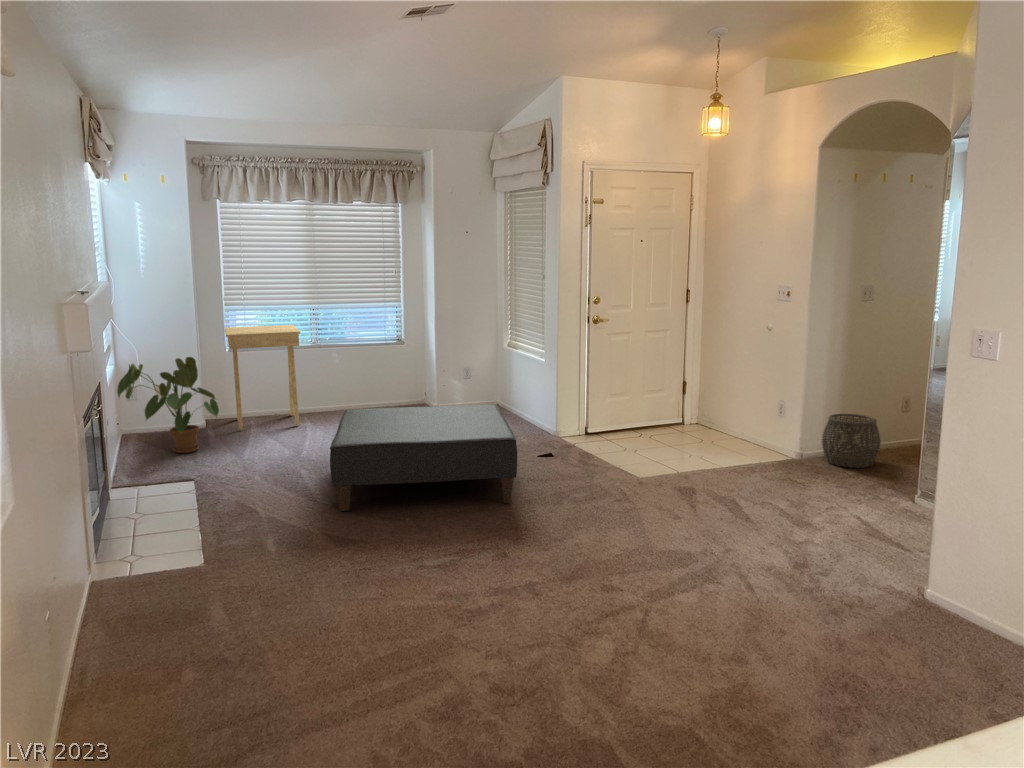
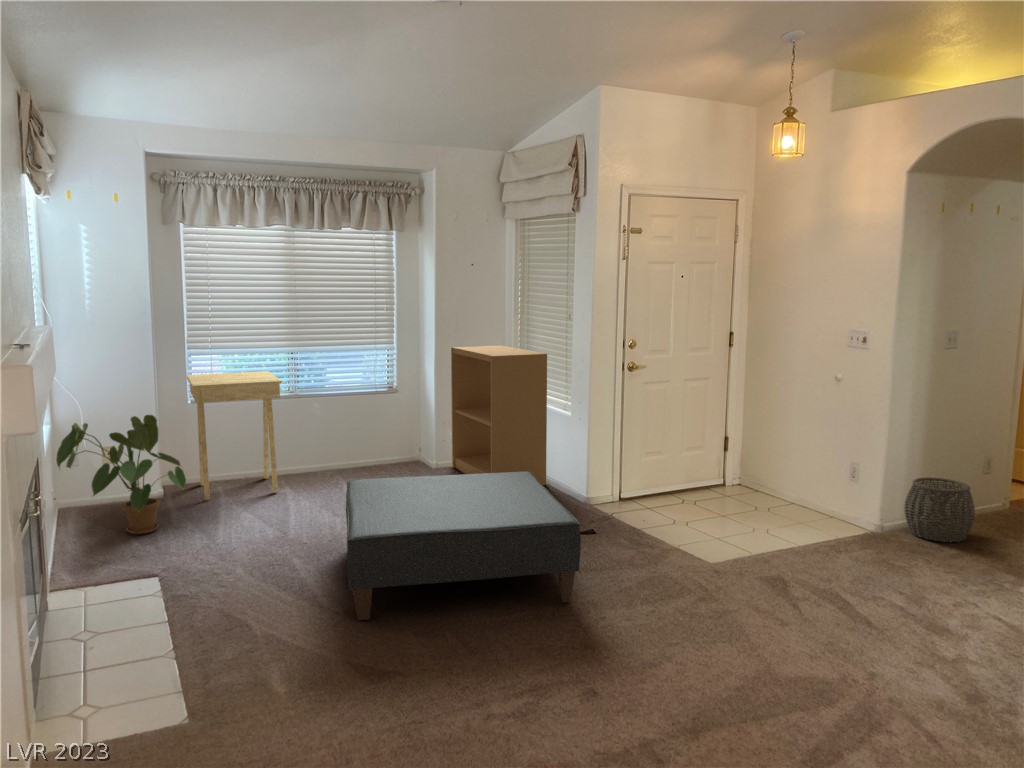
bookshelf: none [449,303,527,427] -> present [451,346,547,485]

